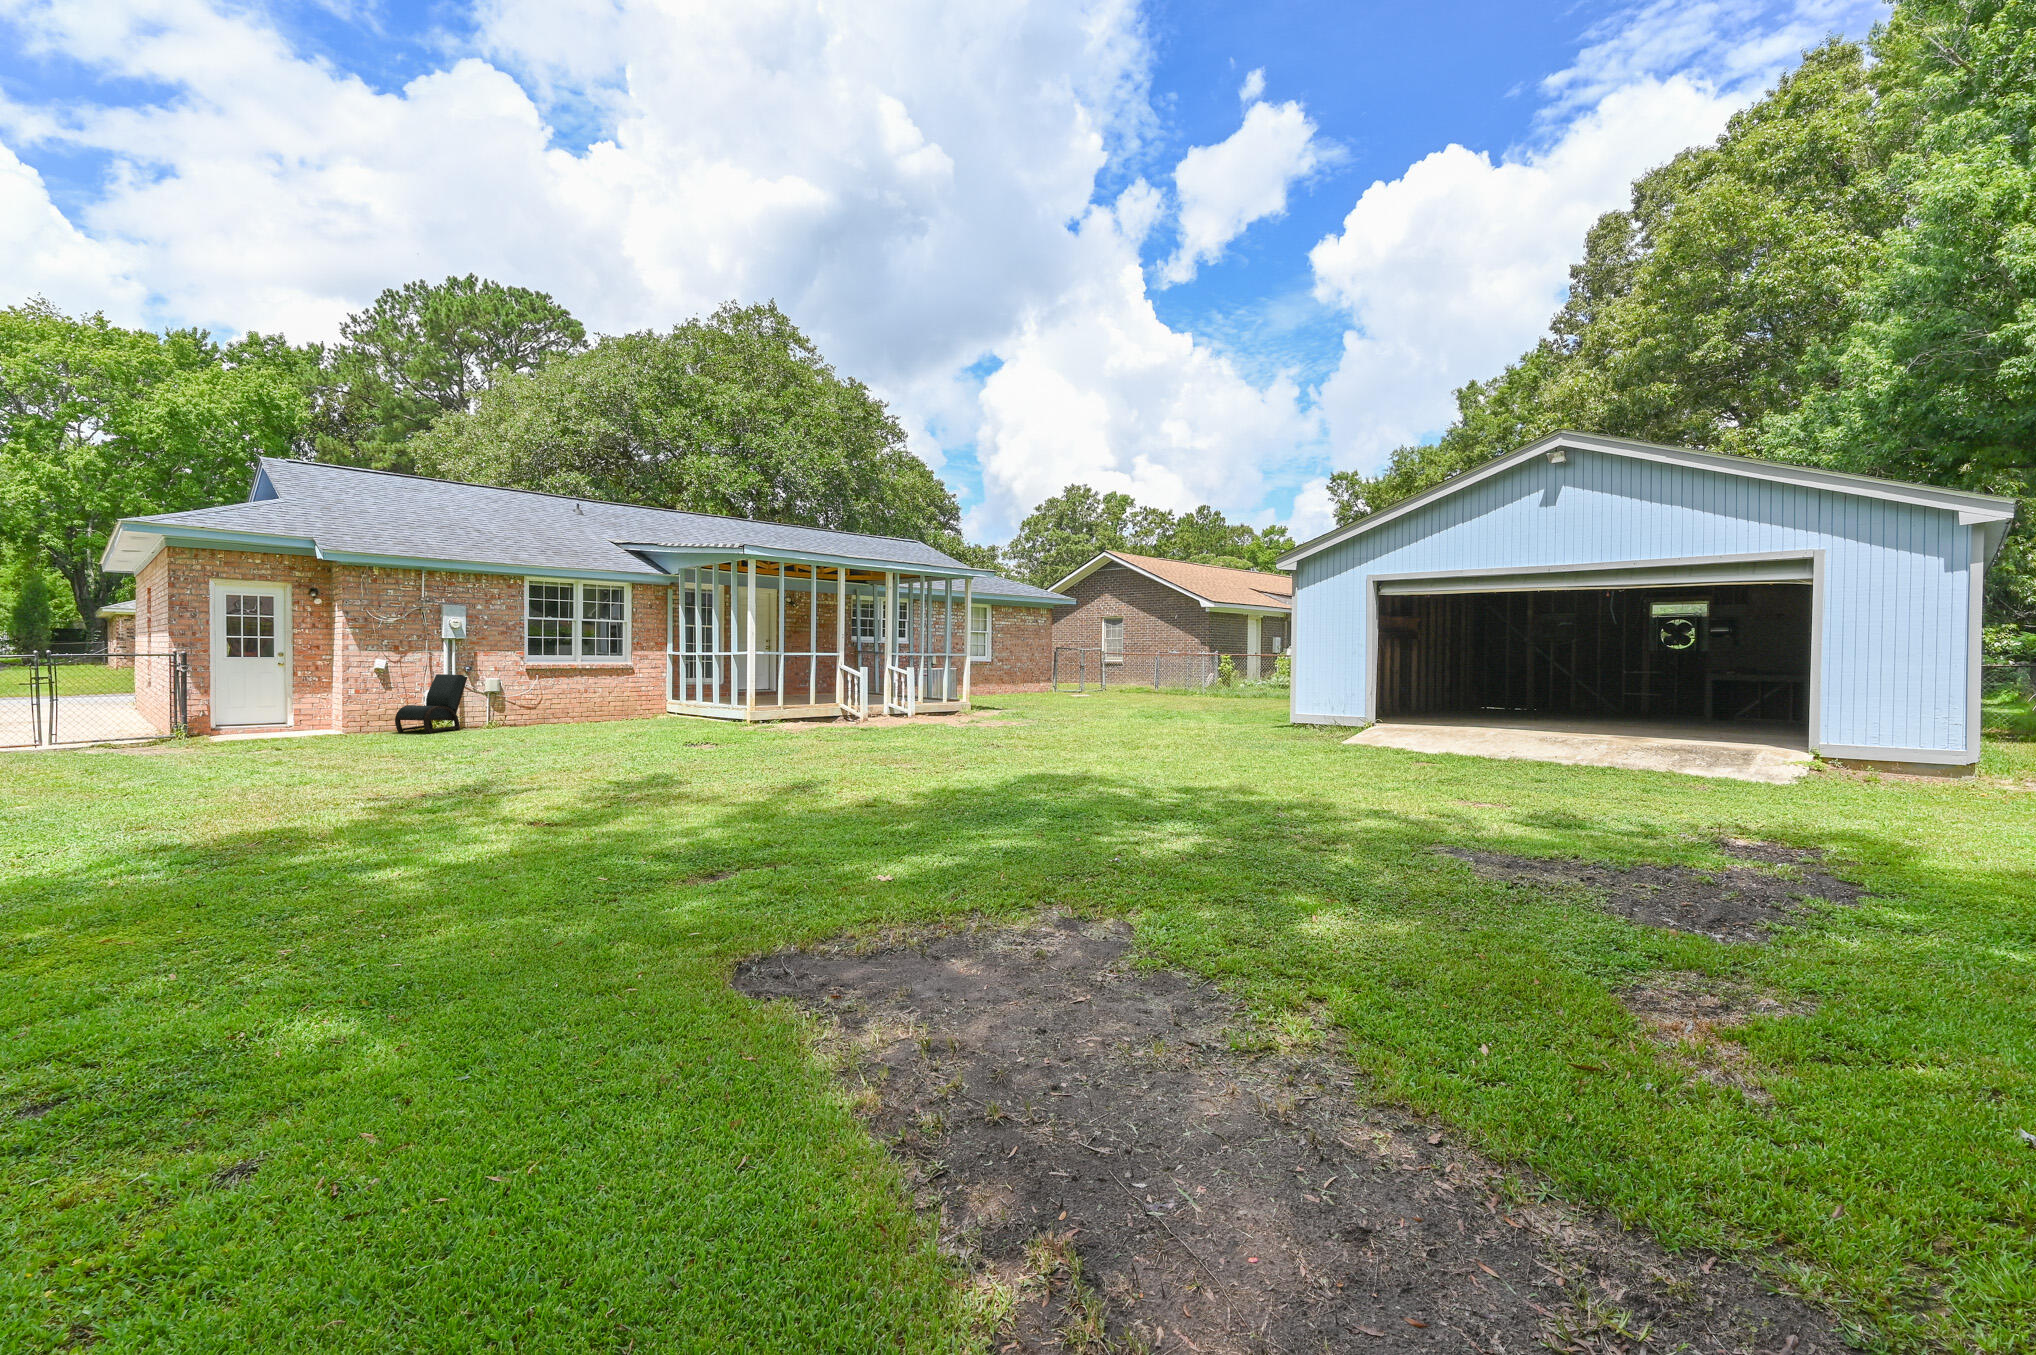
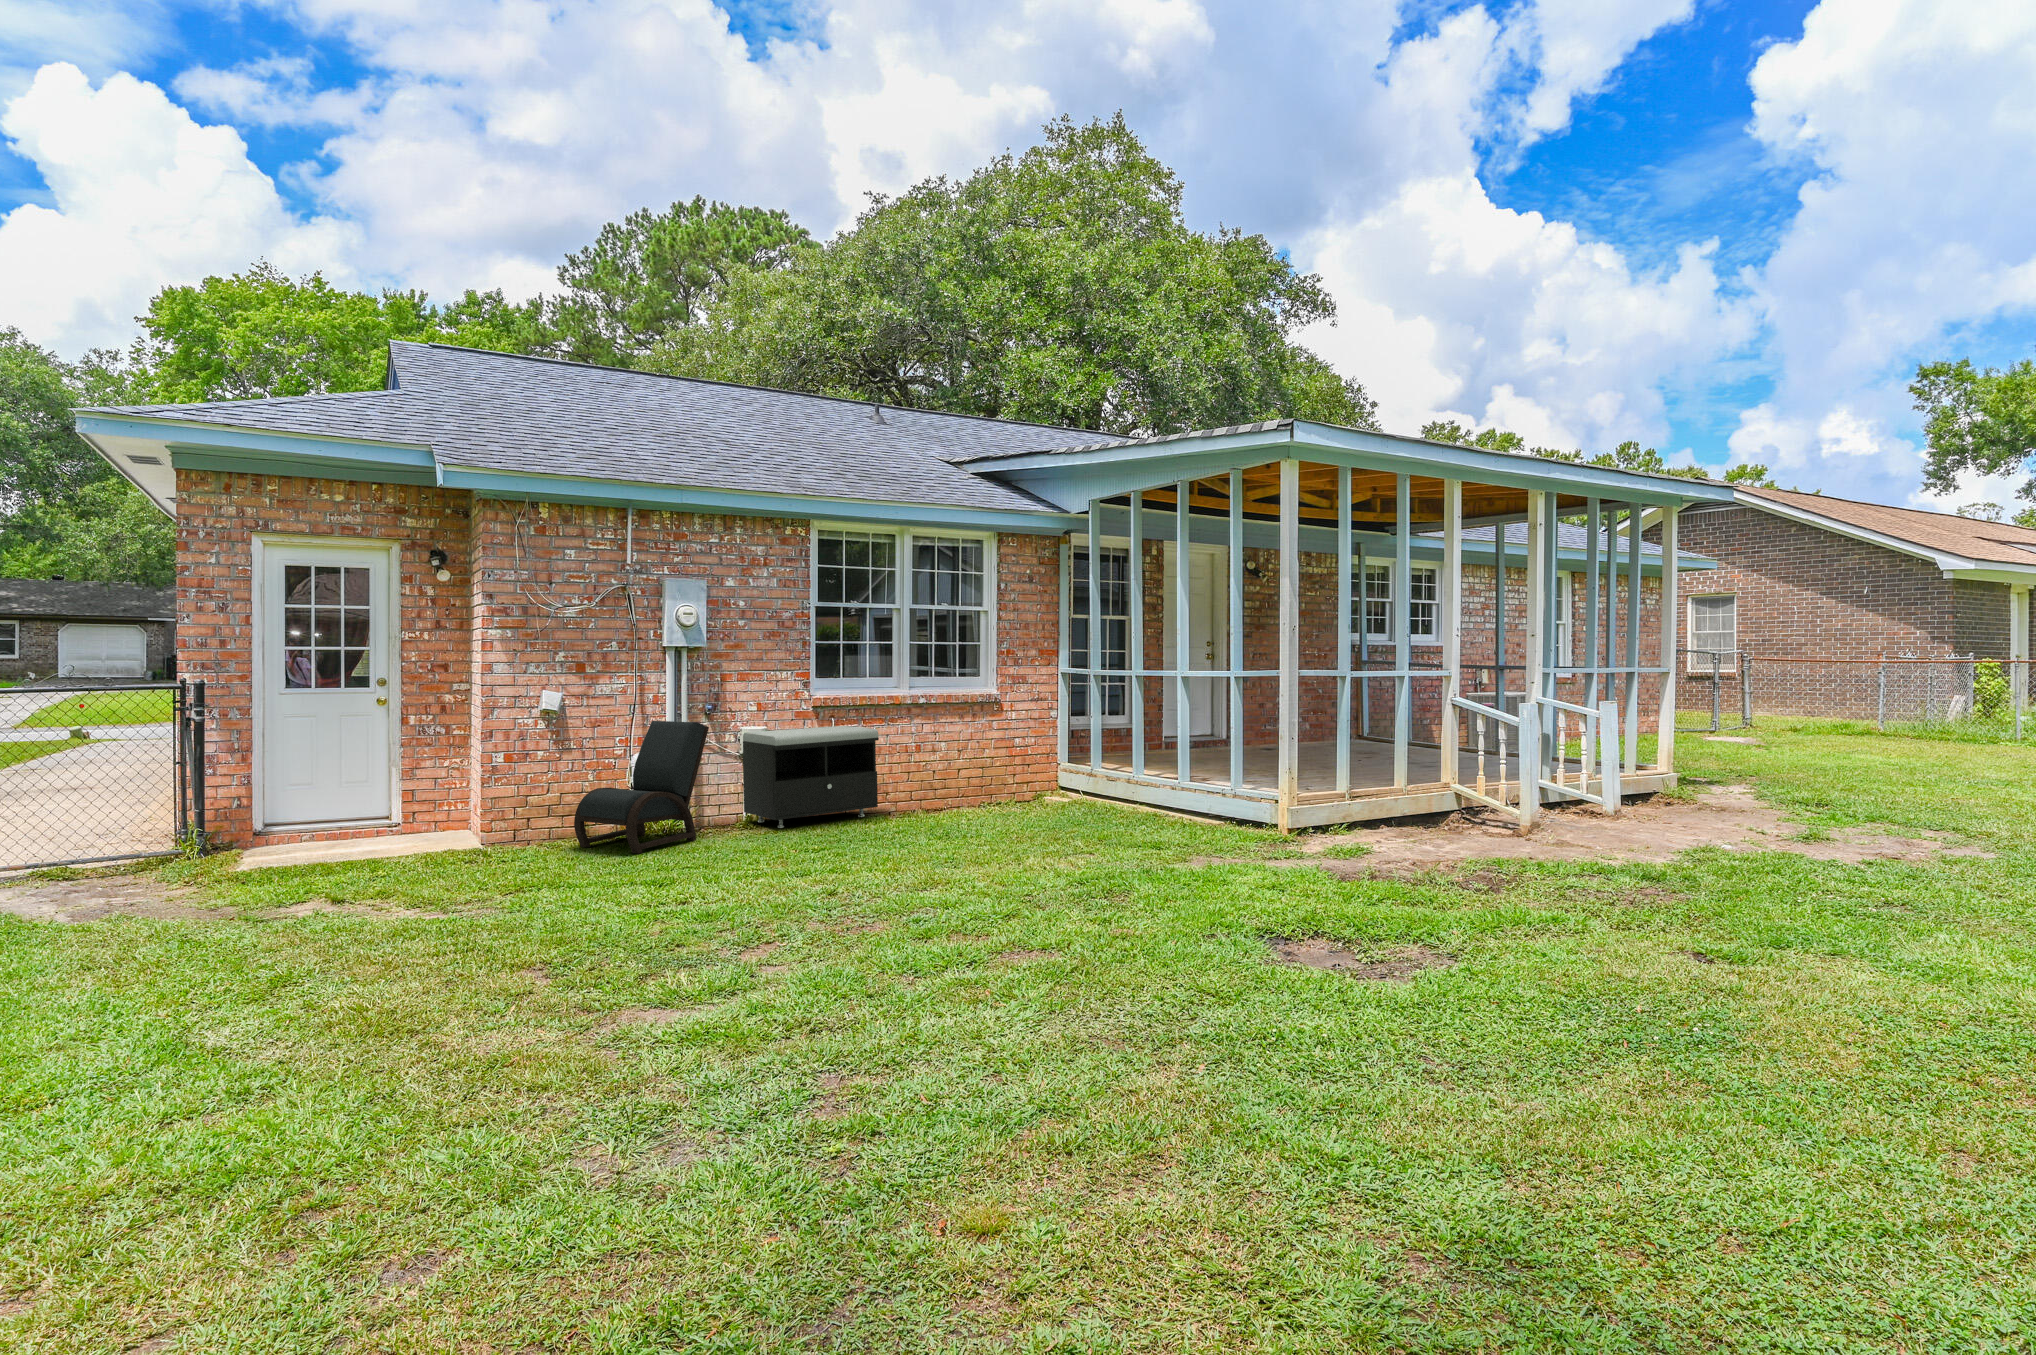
storage bench: none [487,679,561,726] -> present [743,726,879,828]

